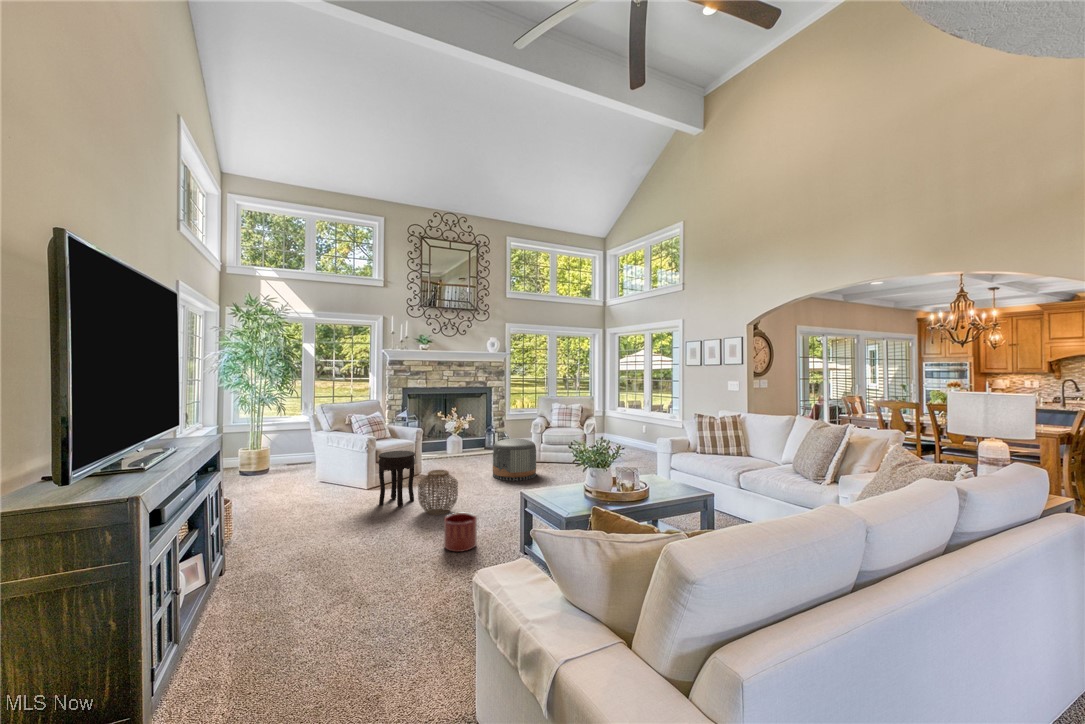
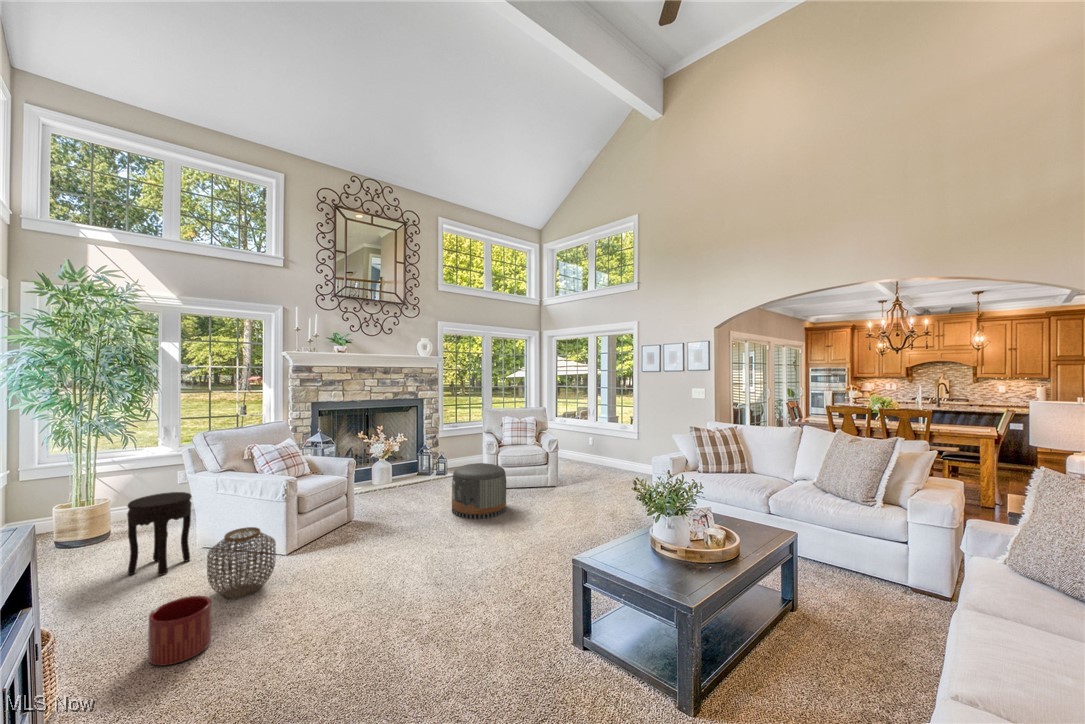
side table: present [379,451,415,507] -> present [127,492,192,576]
woven basket: present [418,470,458,515] -> present [207,527,276,599]
planter: present [444,513,477,552] -> present [148,596,211,666]

